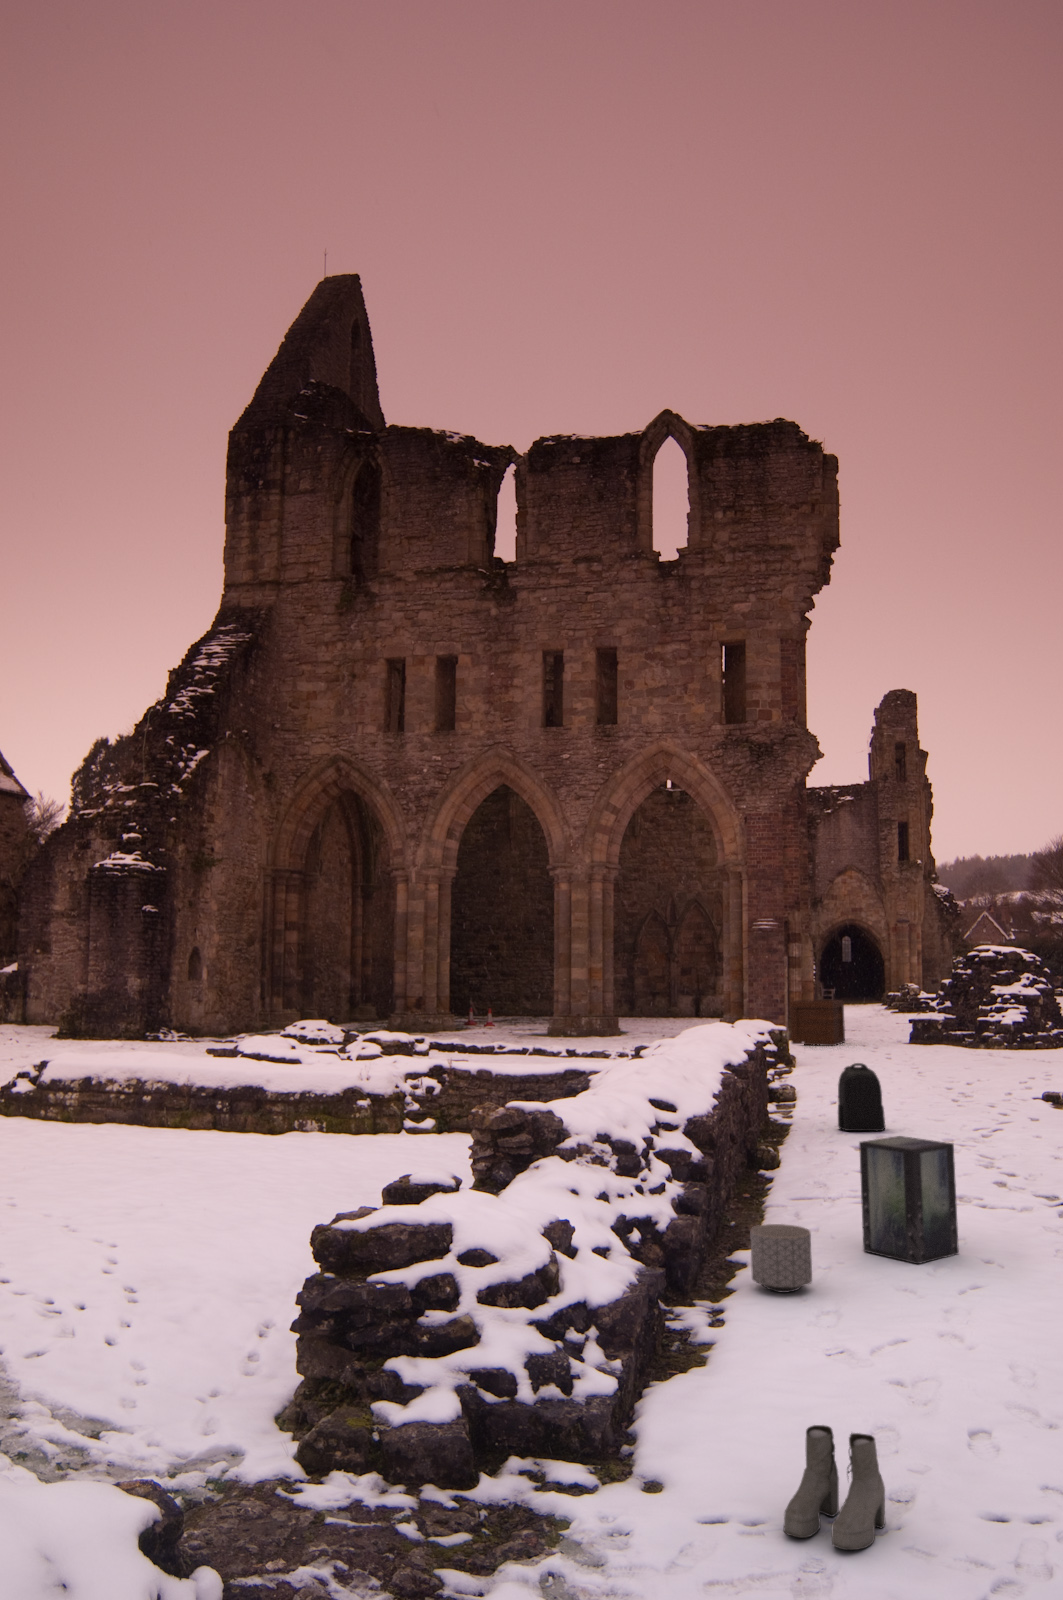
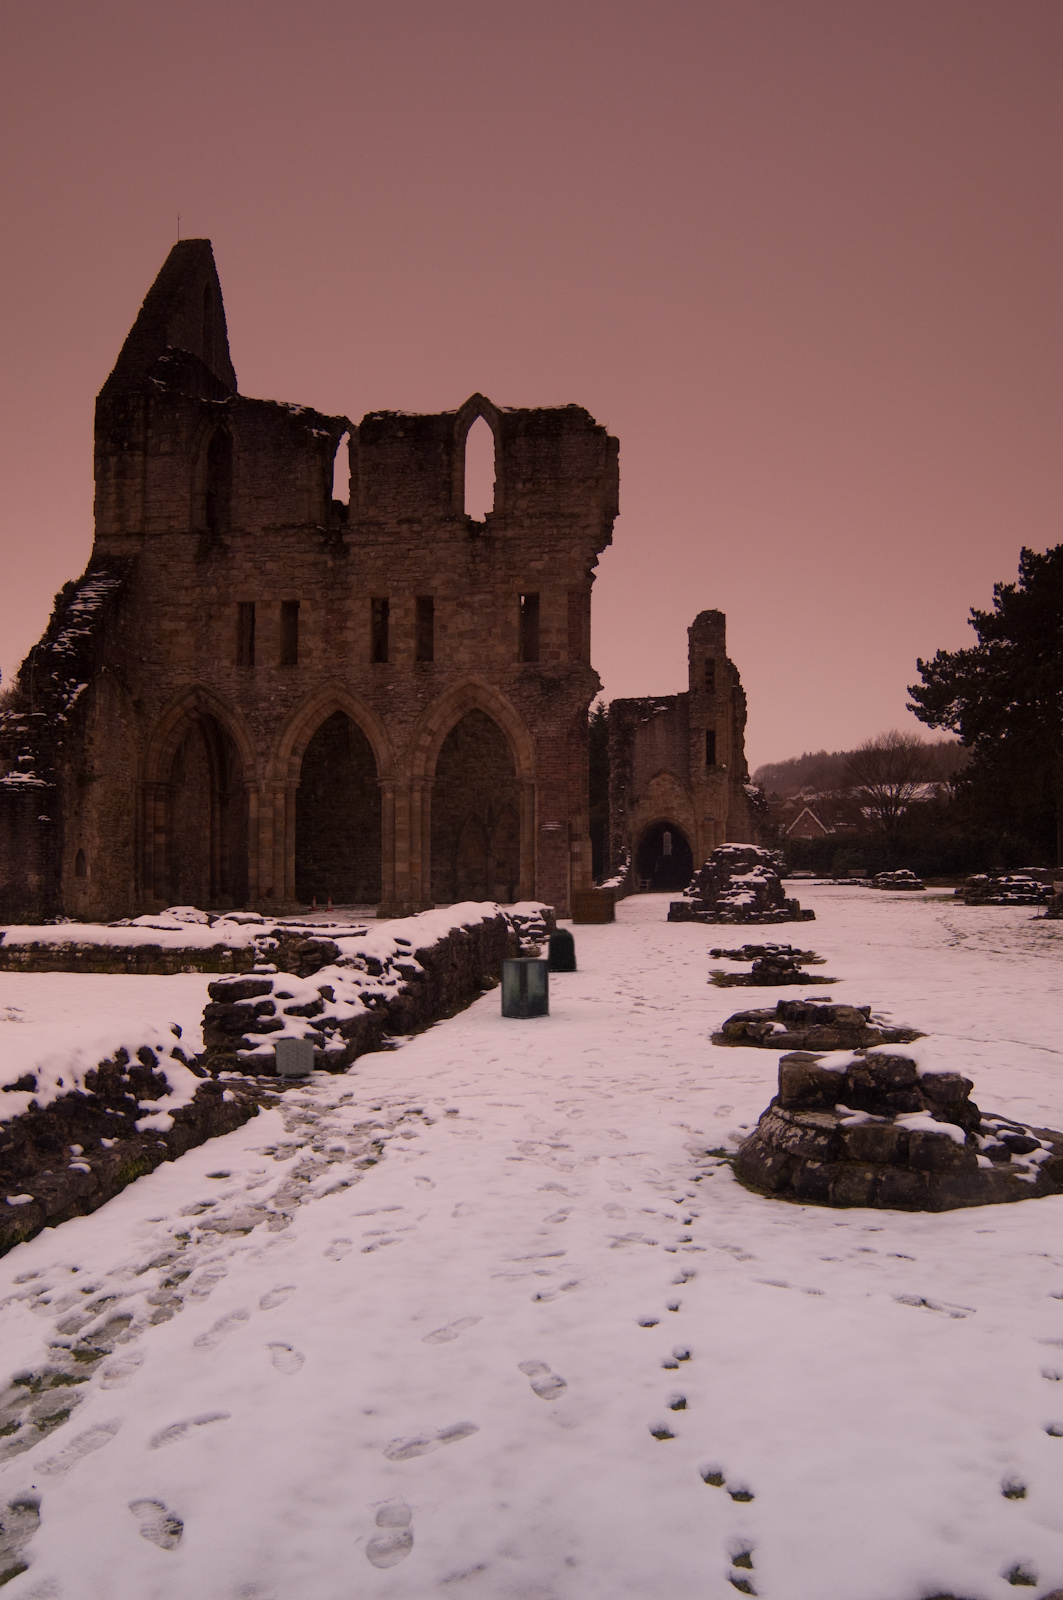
planter: present [751,1224,812,1293] -> present [276,1039,314,1078]
boots: present [784,1425,885,1550] -> none [394,1040,433,1076]

